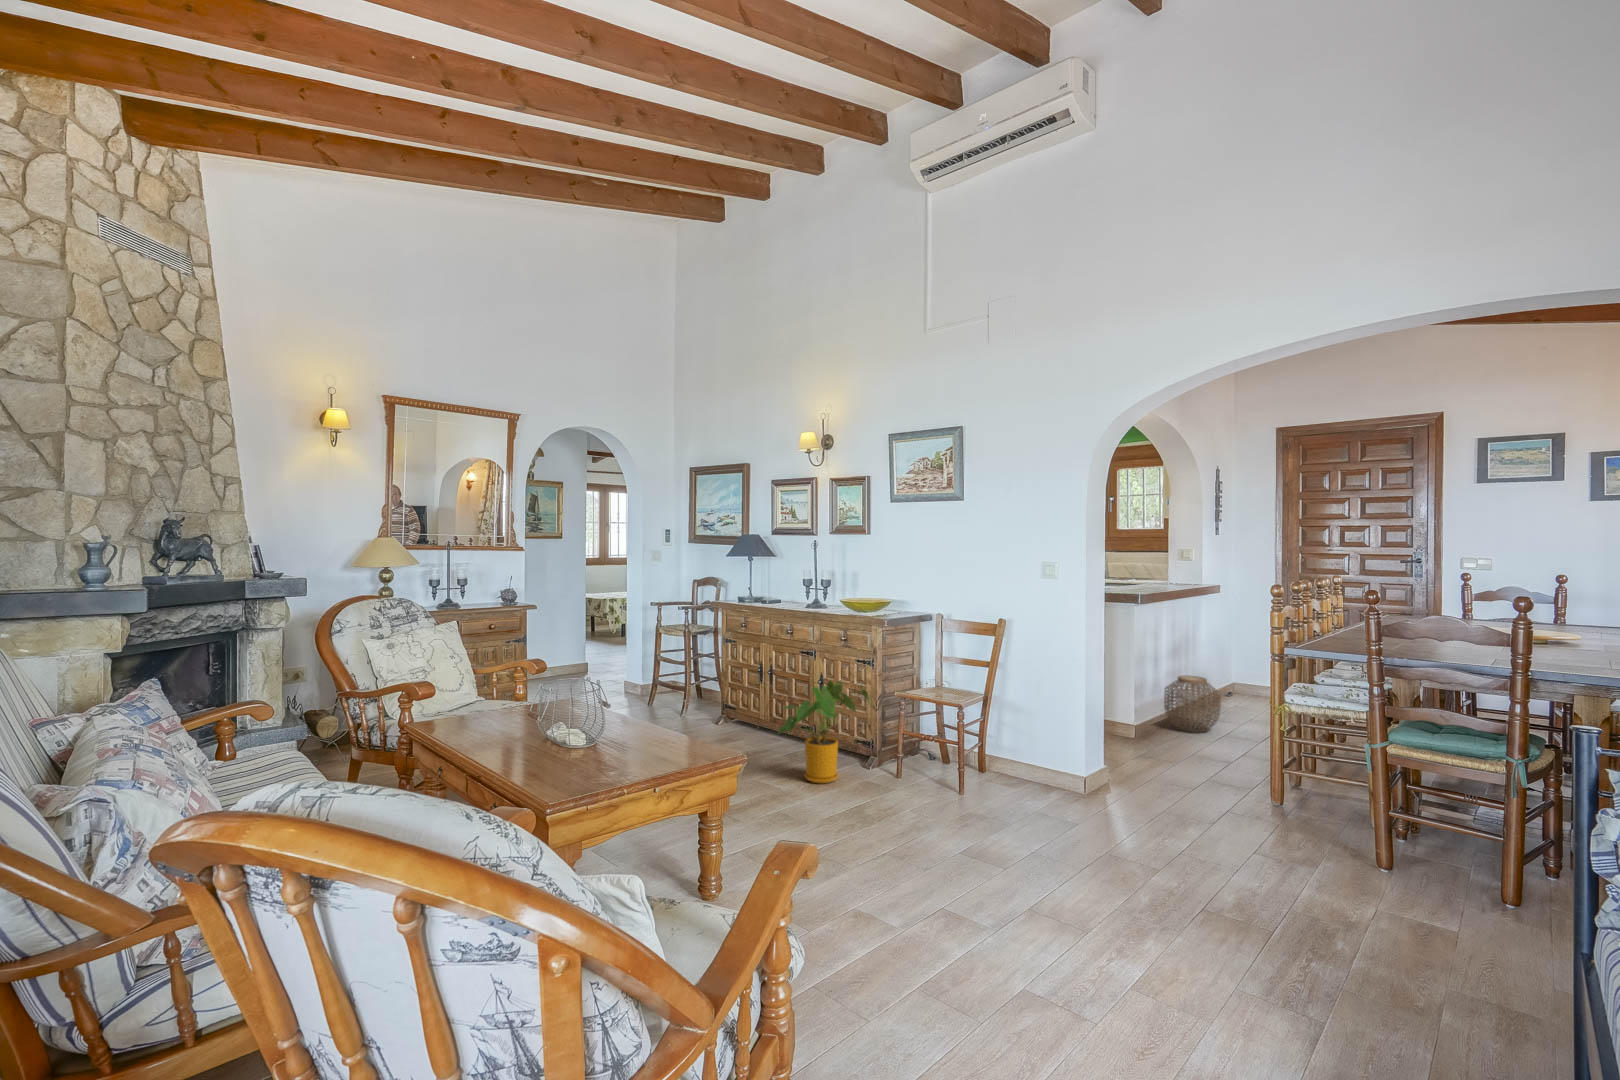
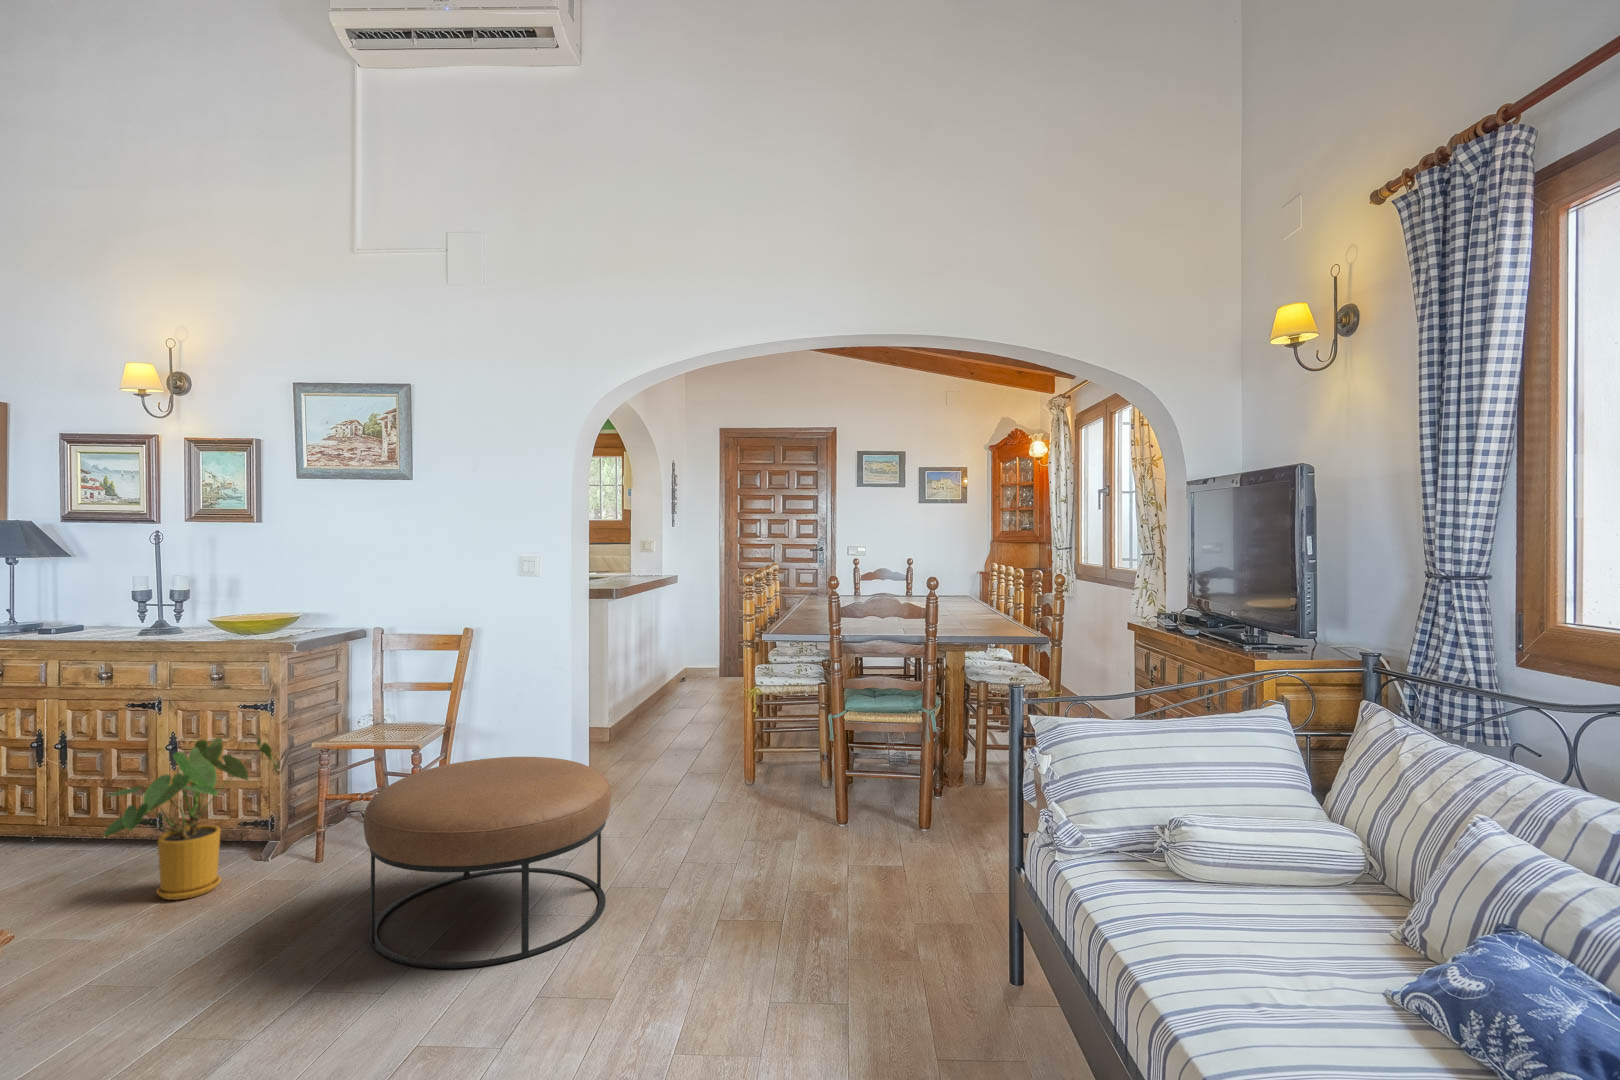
woven basket: present [1164,676,1221,733] -> none [629,676,683,735]
ottoman: none [909,726,1099,892] -> present [364,757,611,968]

